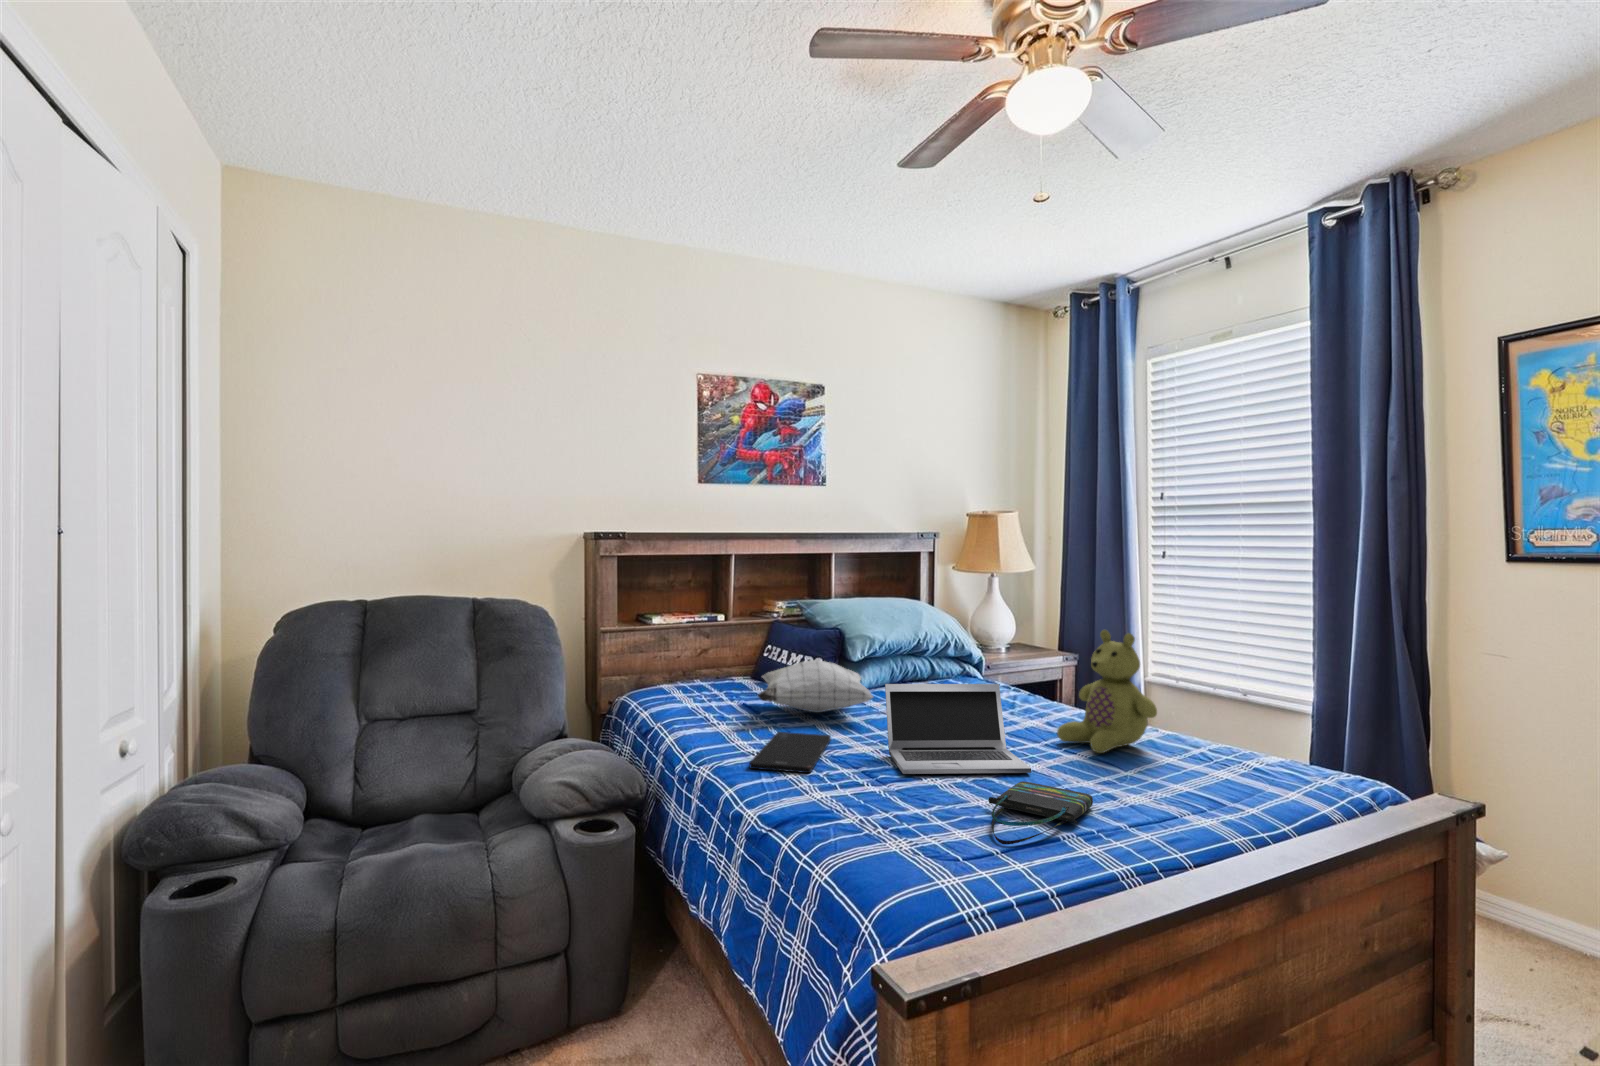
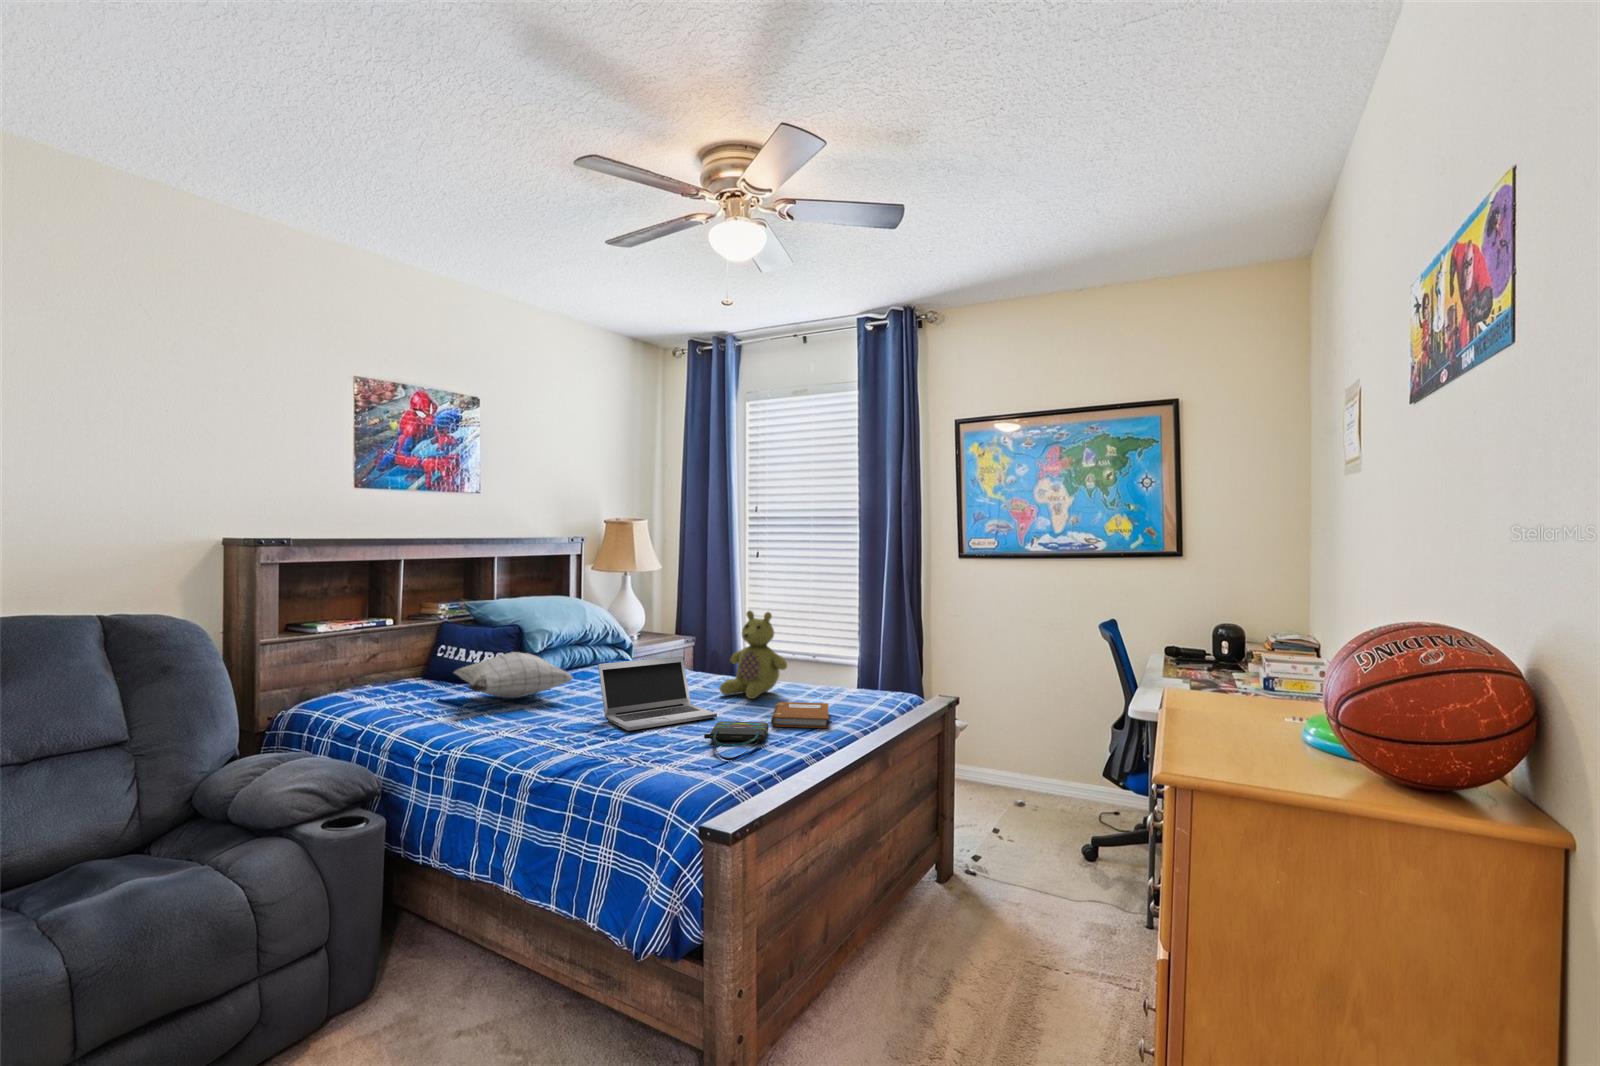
smartphone: present [750,732,831,773] -> none [496,713,553,746]
notebook: none [1102,765,1209,820] -> present [771,702,829,728]

